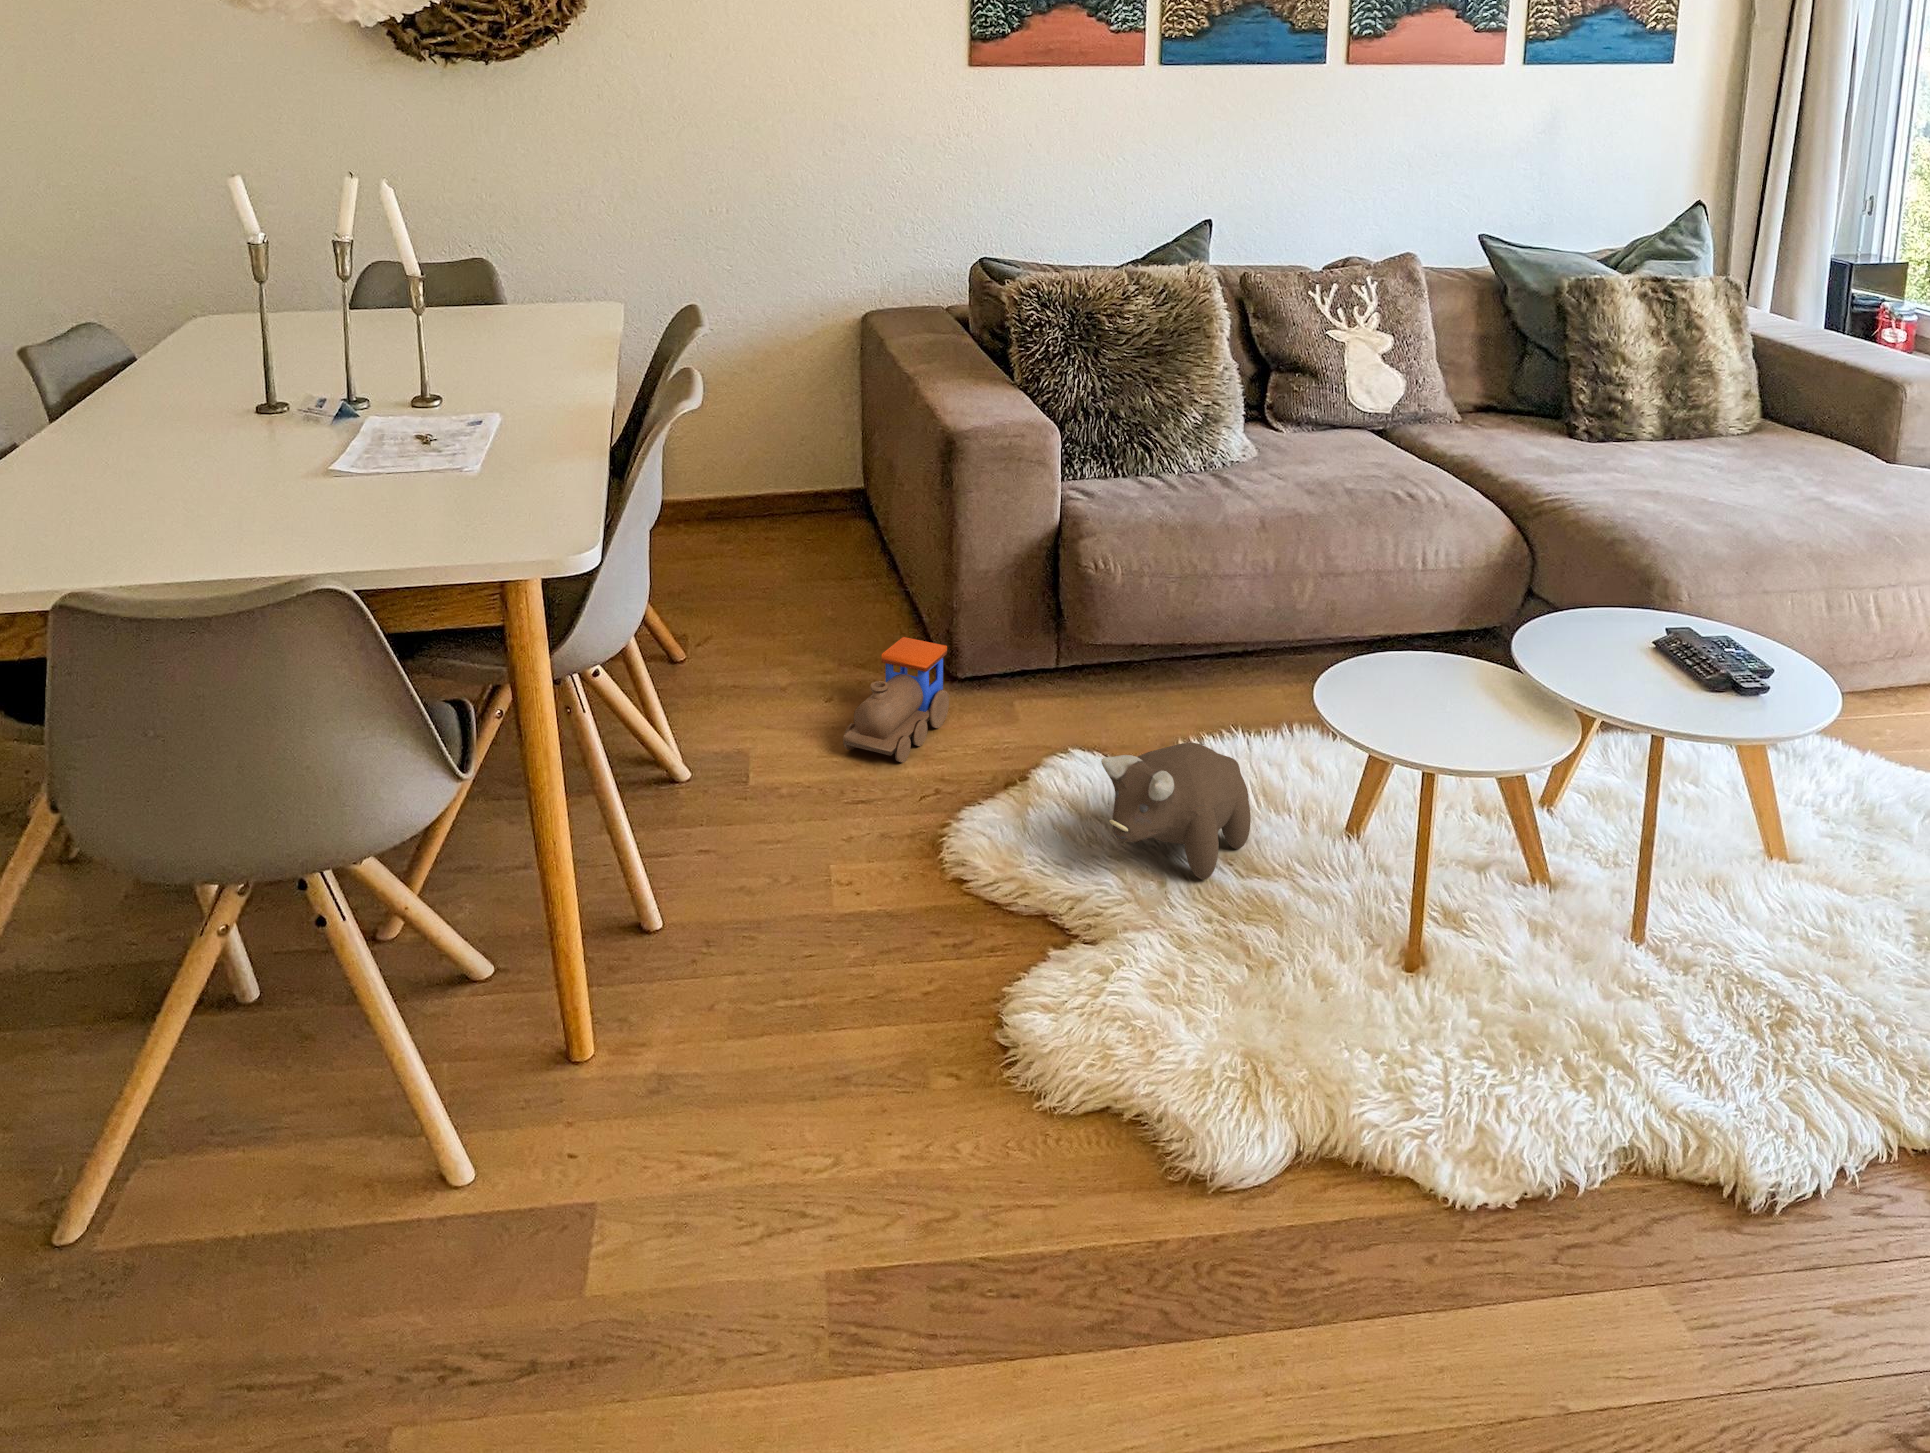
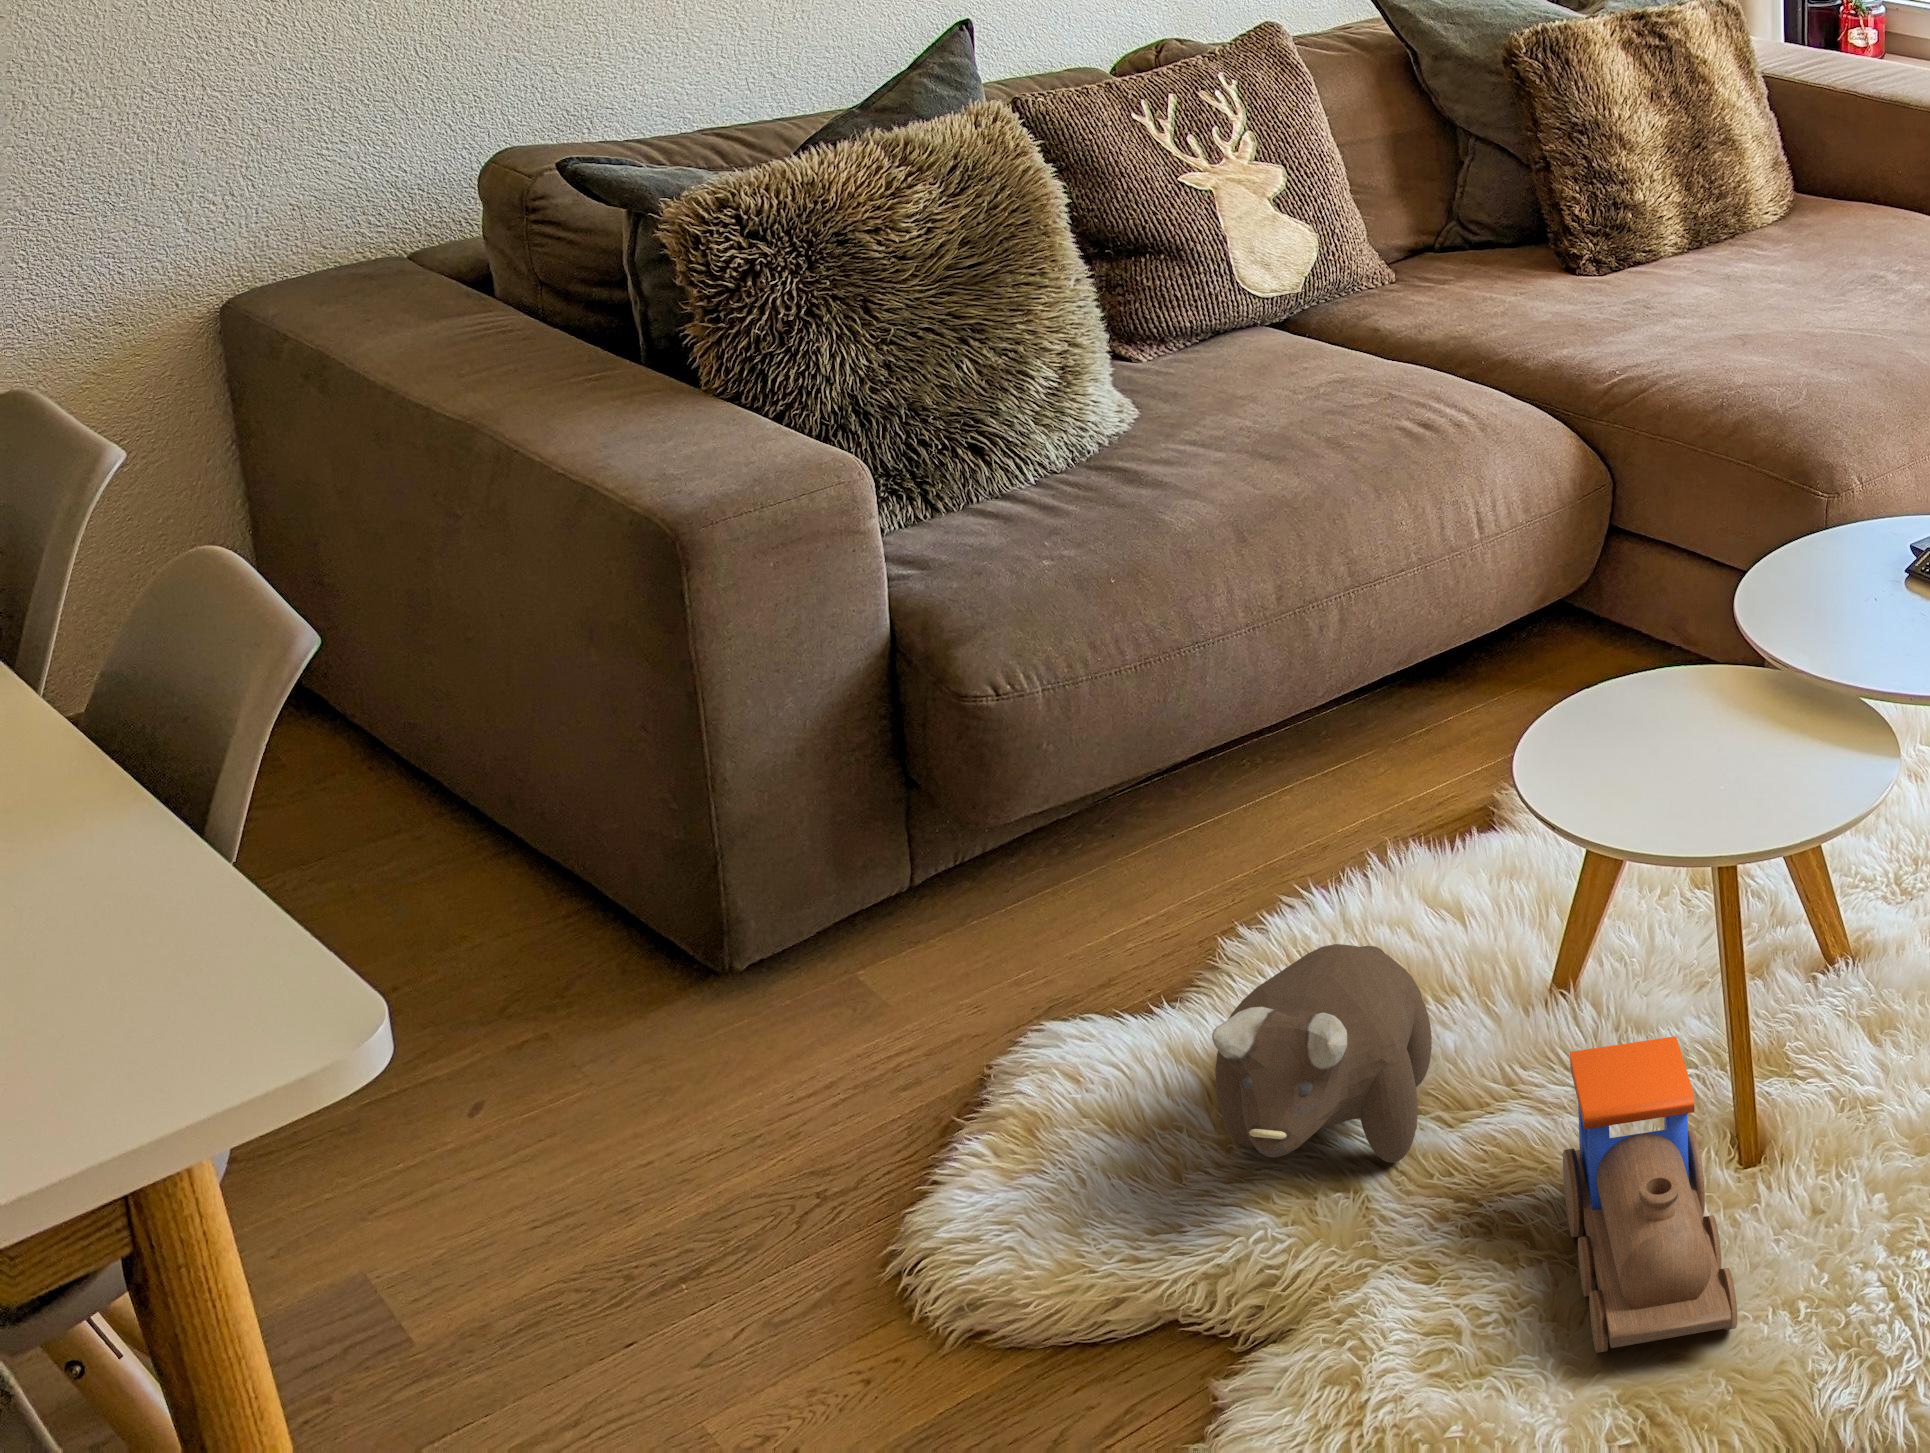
toy train: present [843,637,949,762] -> present [1563,1036,1737,1353]

